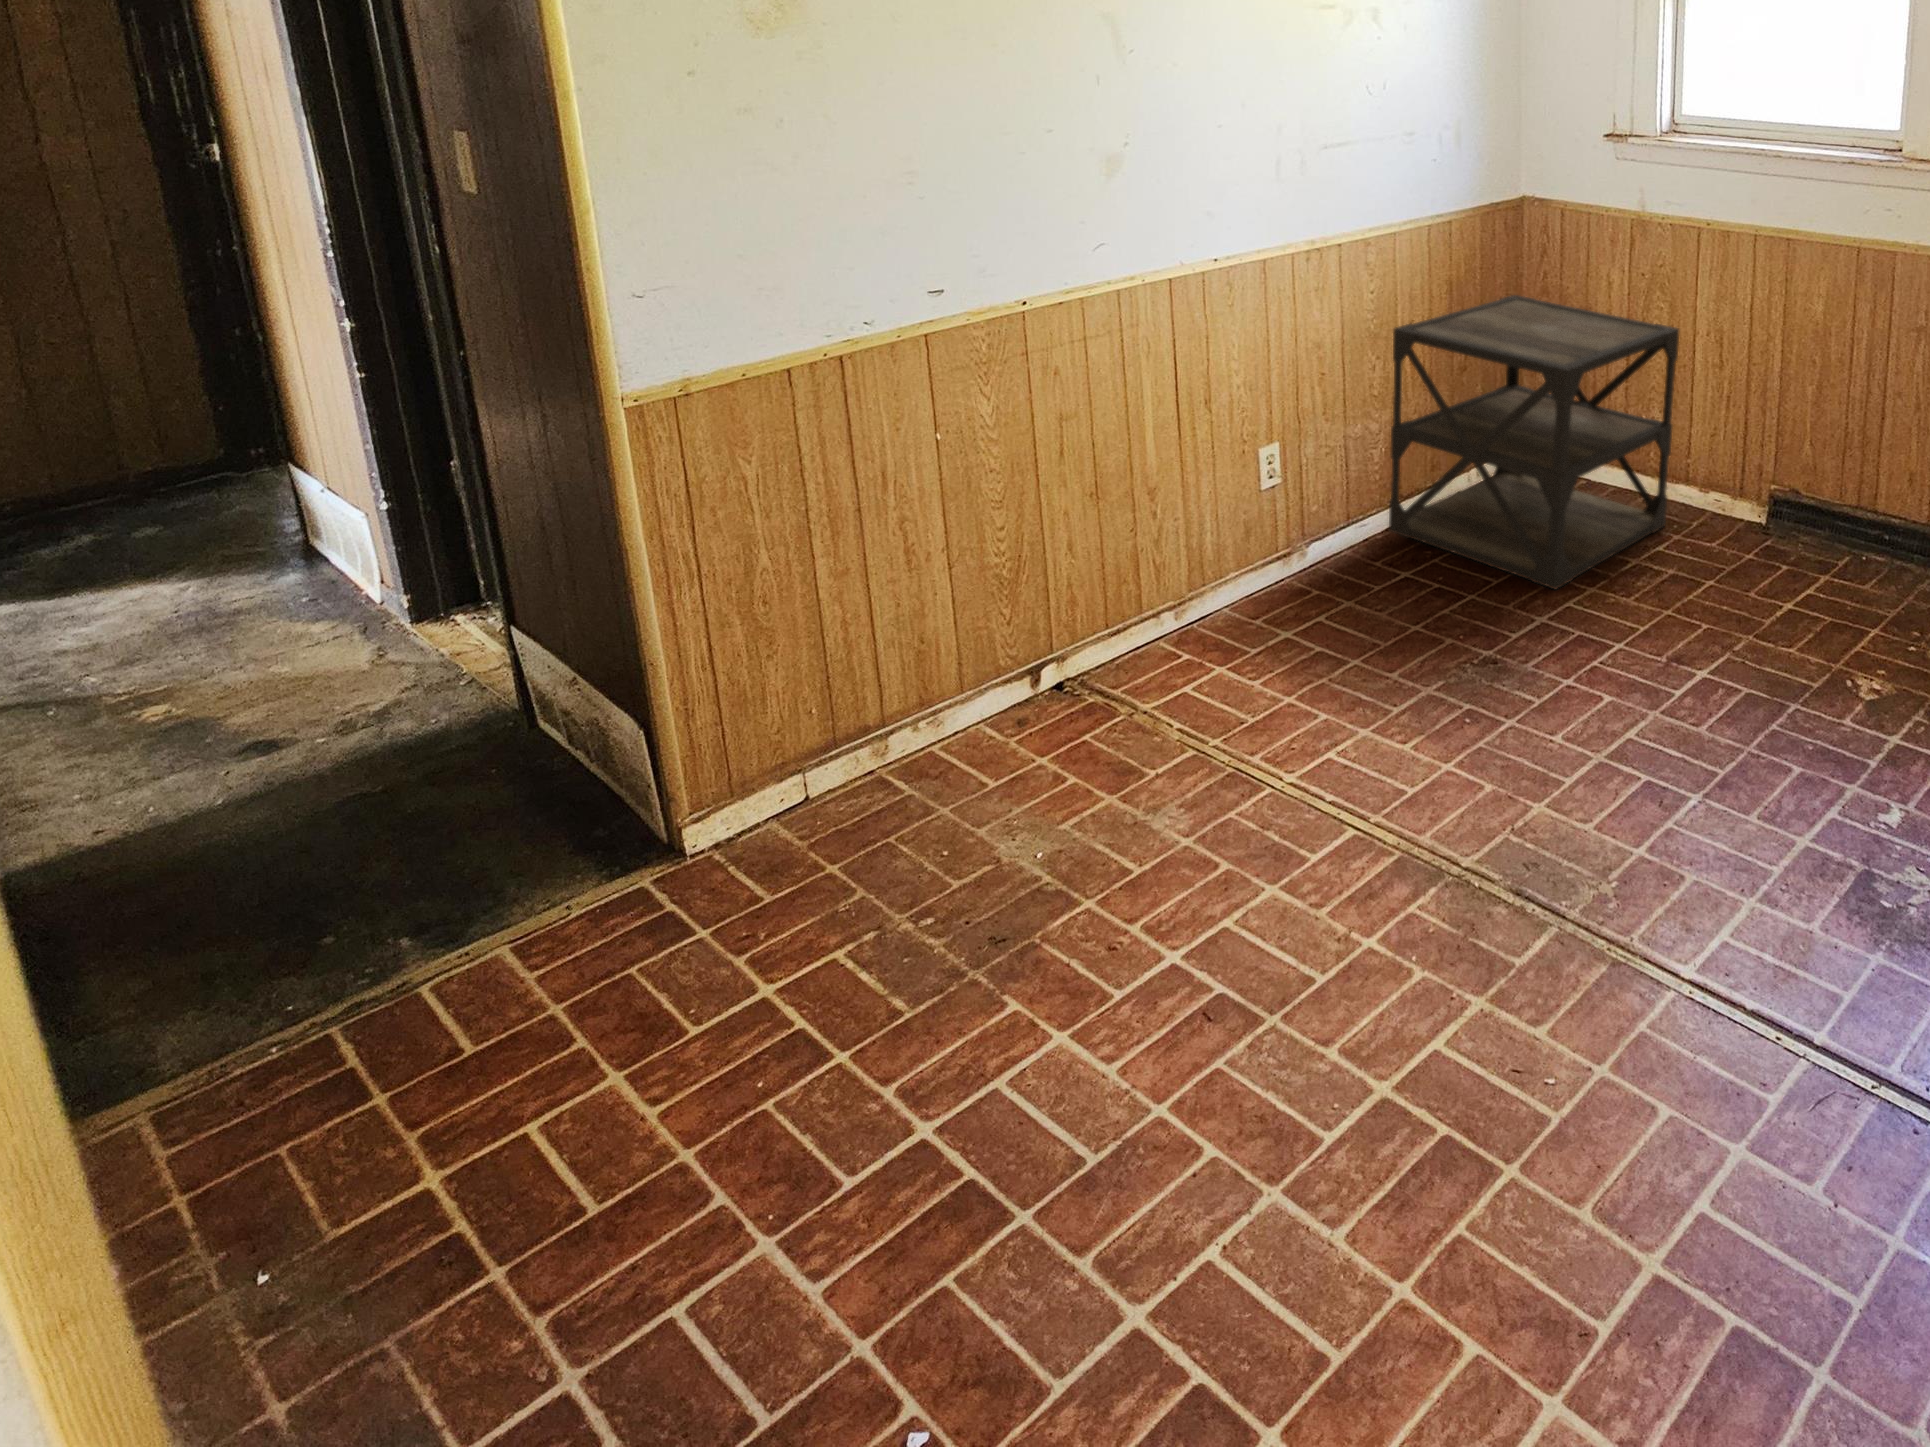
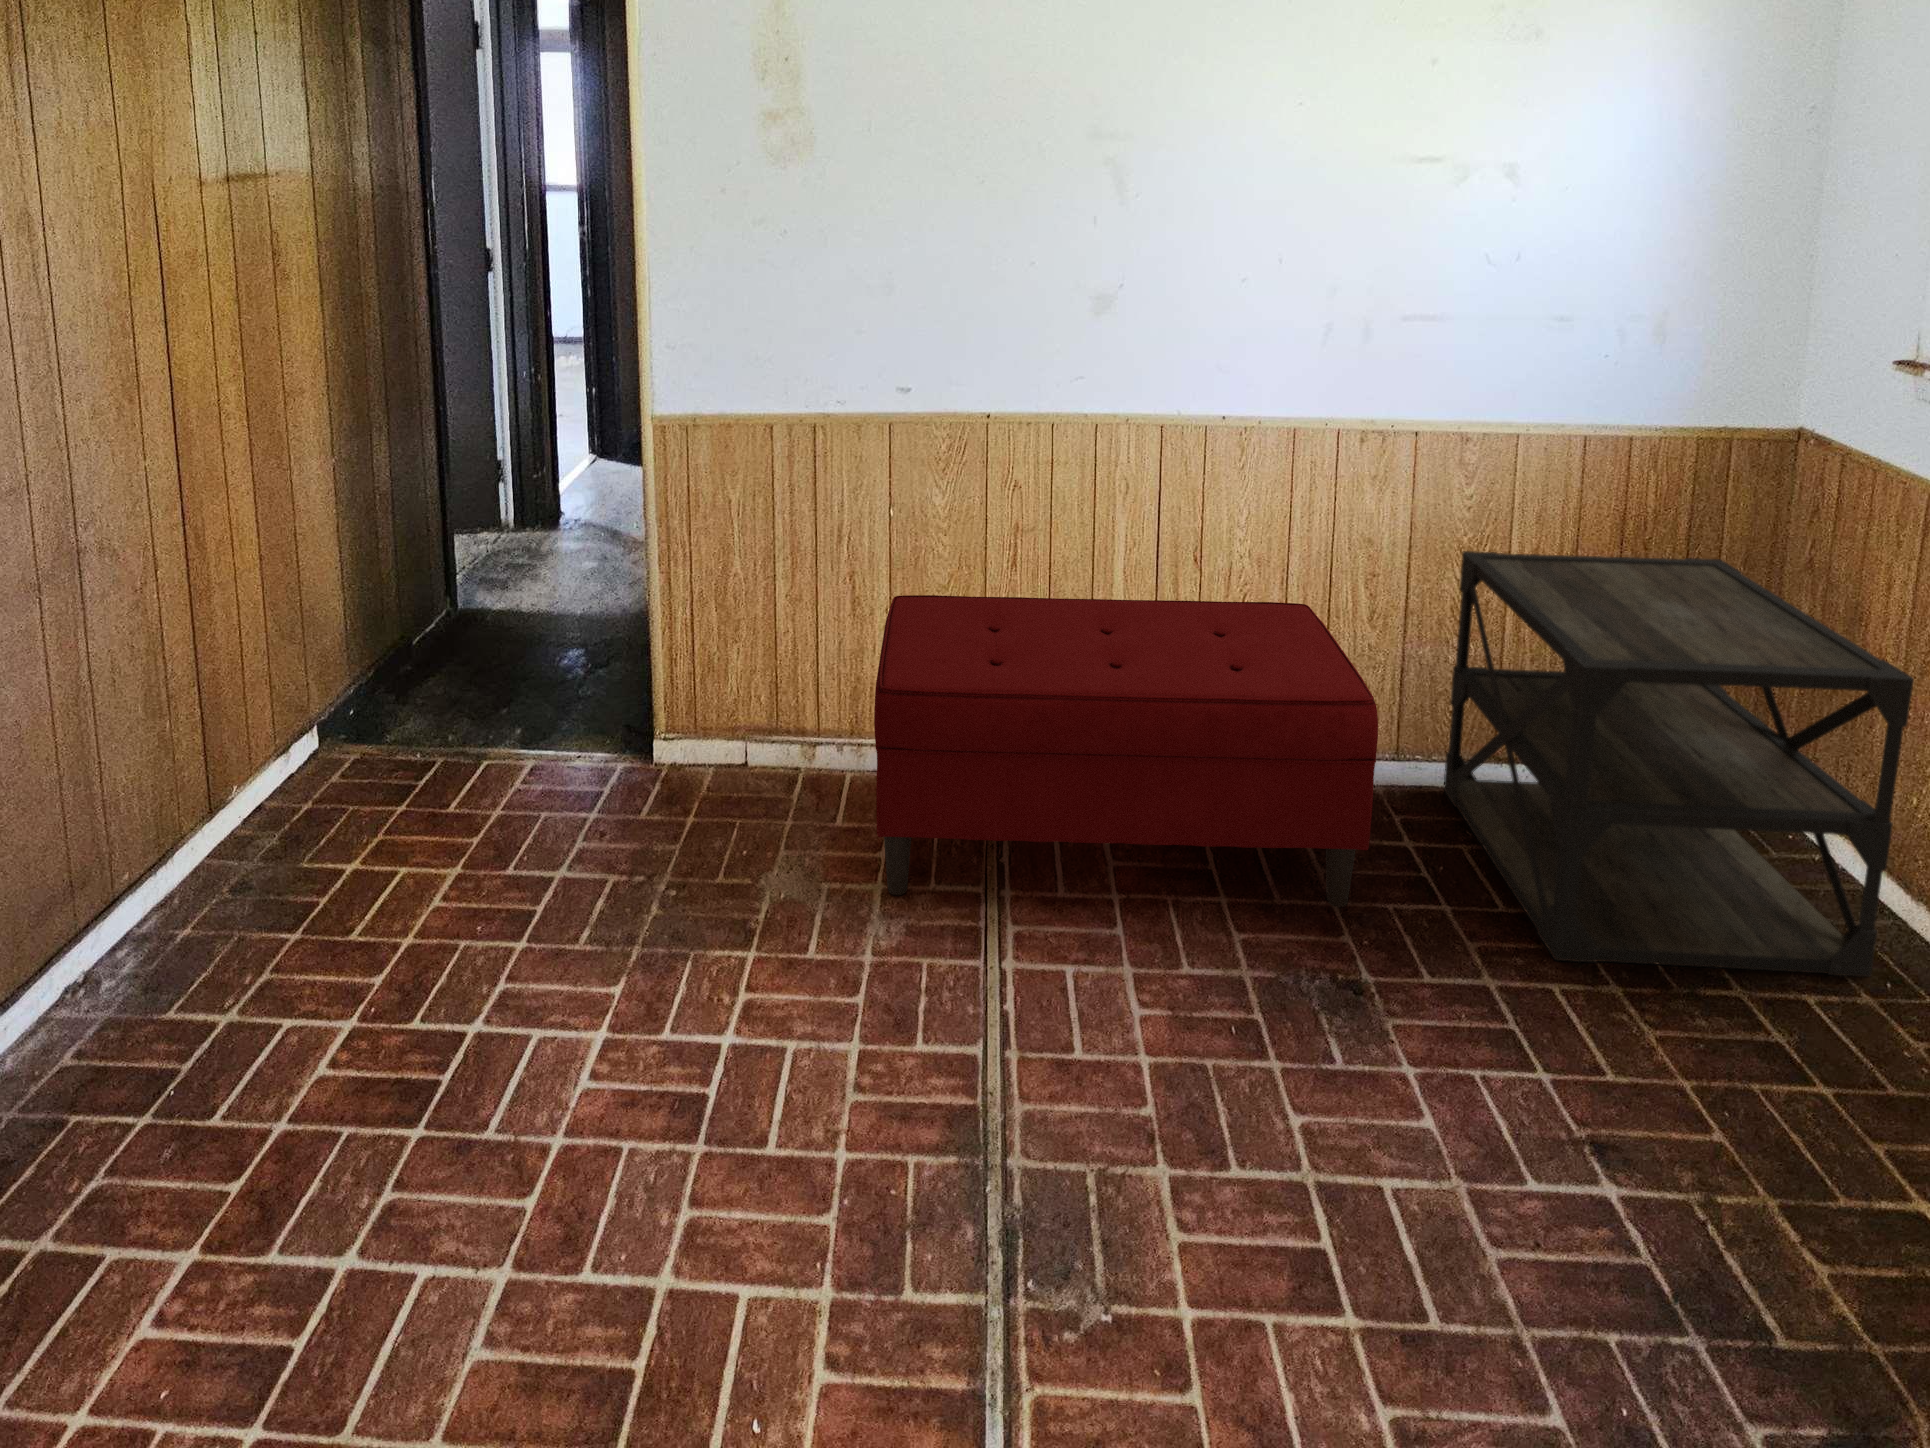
bench: none [978,406,1452,795] -> present [874,595,1378,907]

